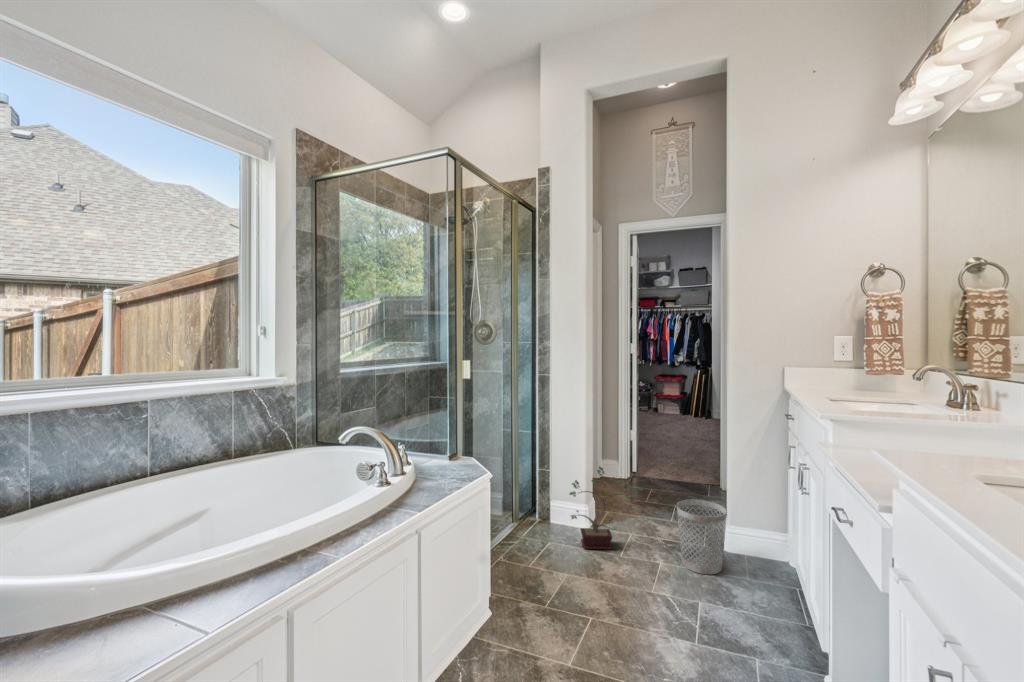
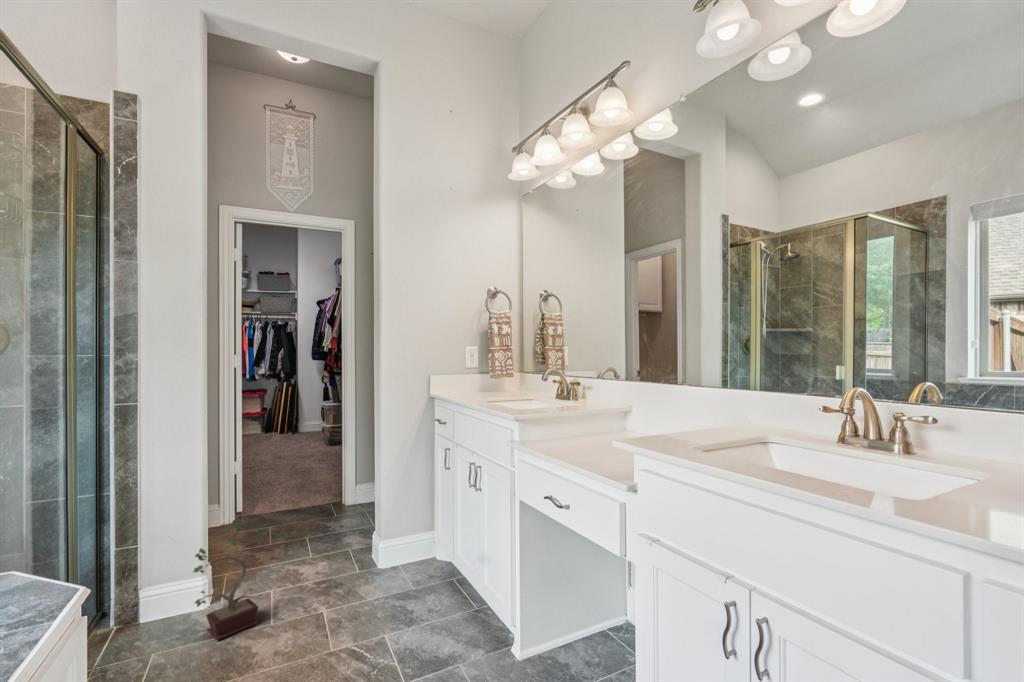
wastebasket: present [677,500,727,574] -> none [340,523,392,605]

